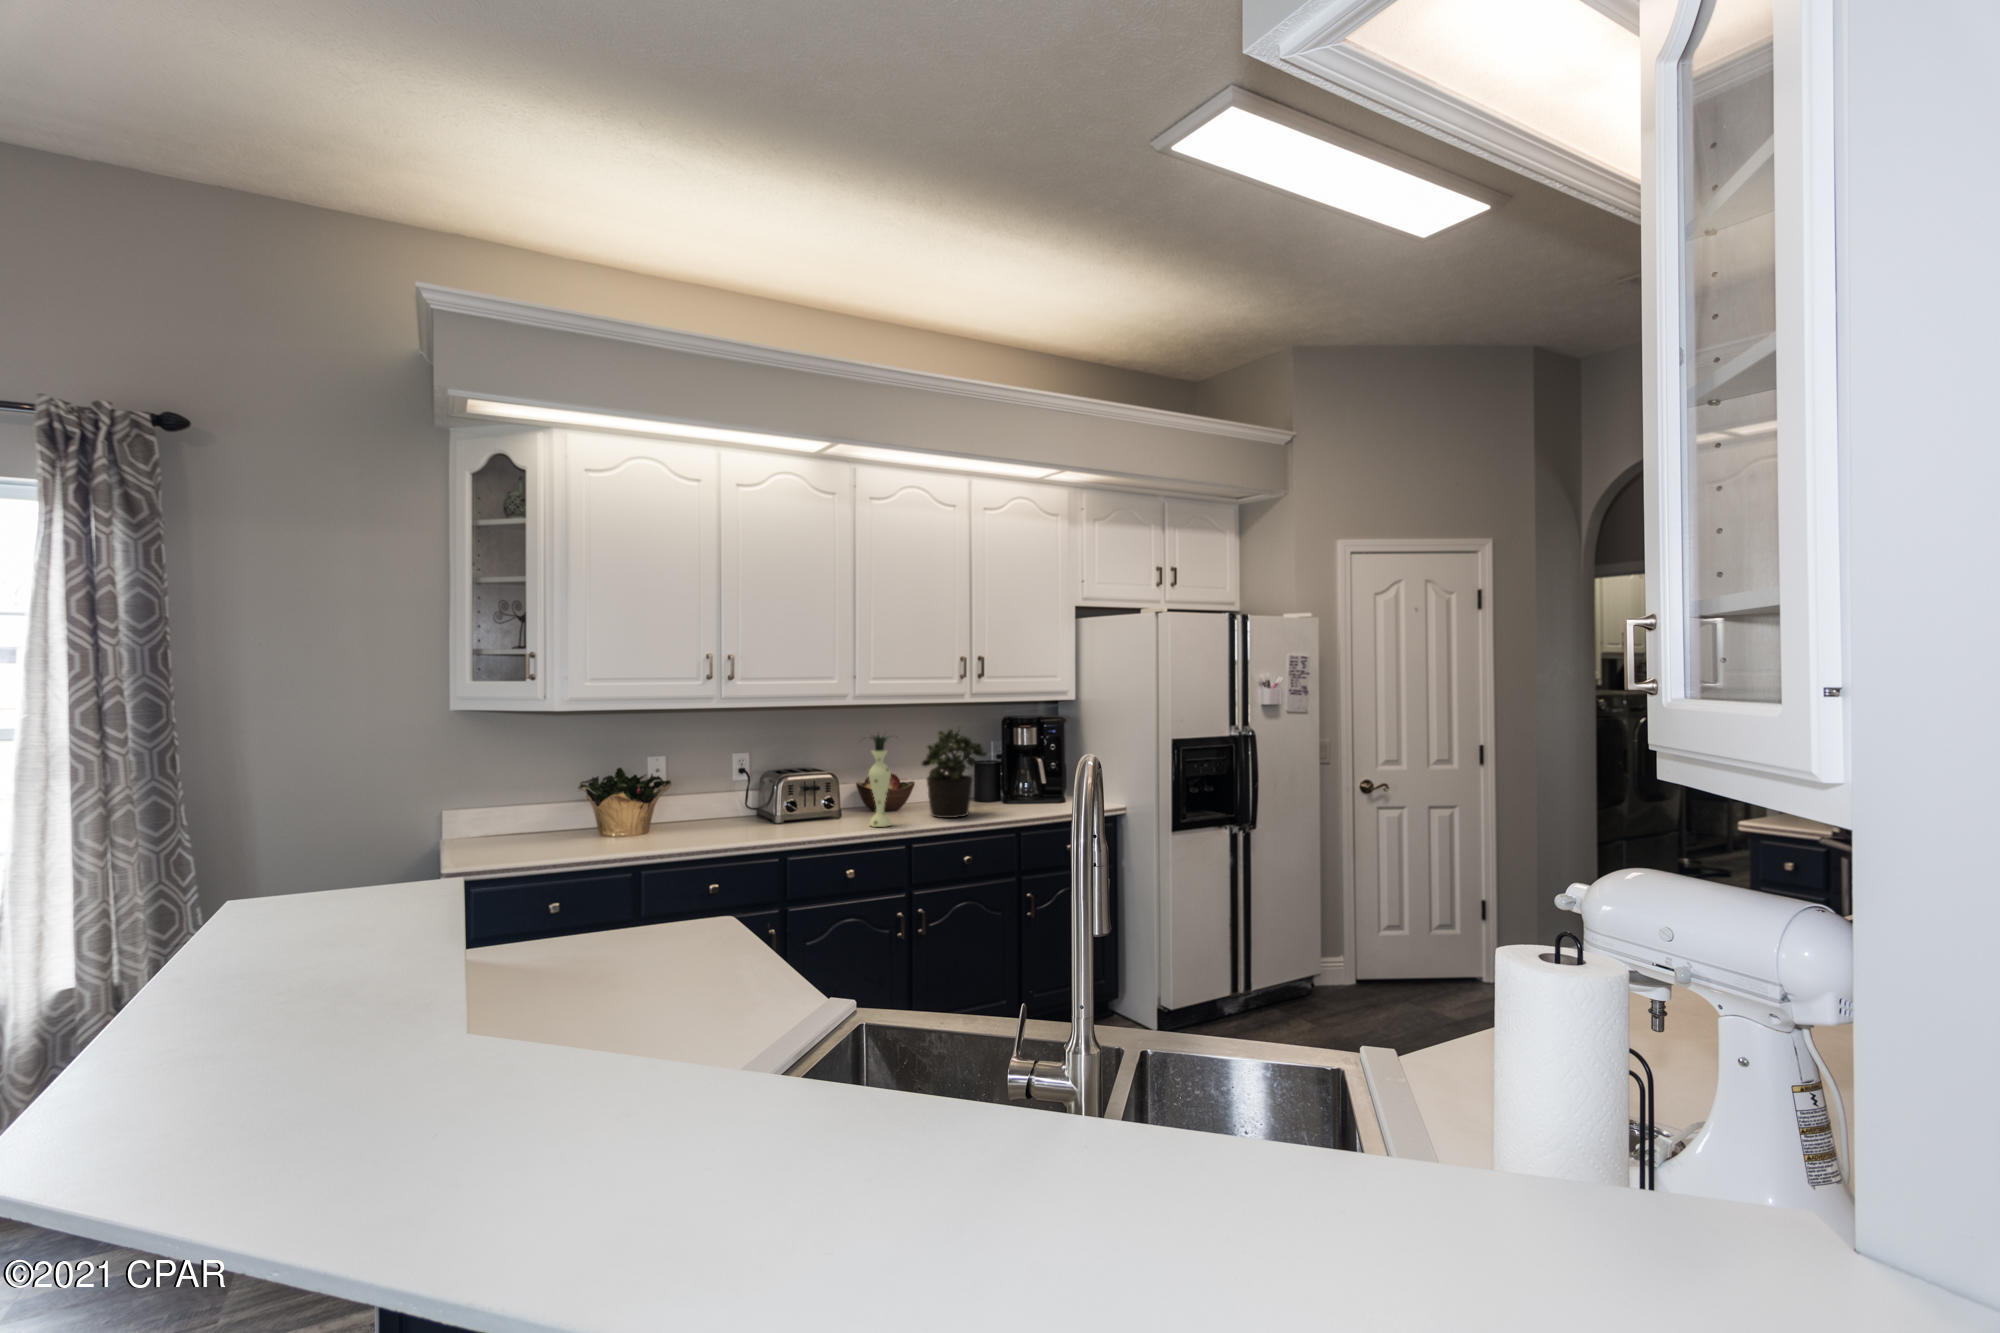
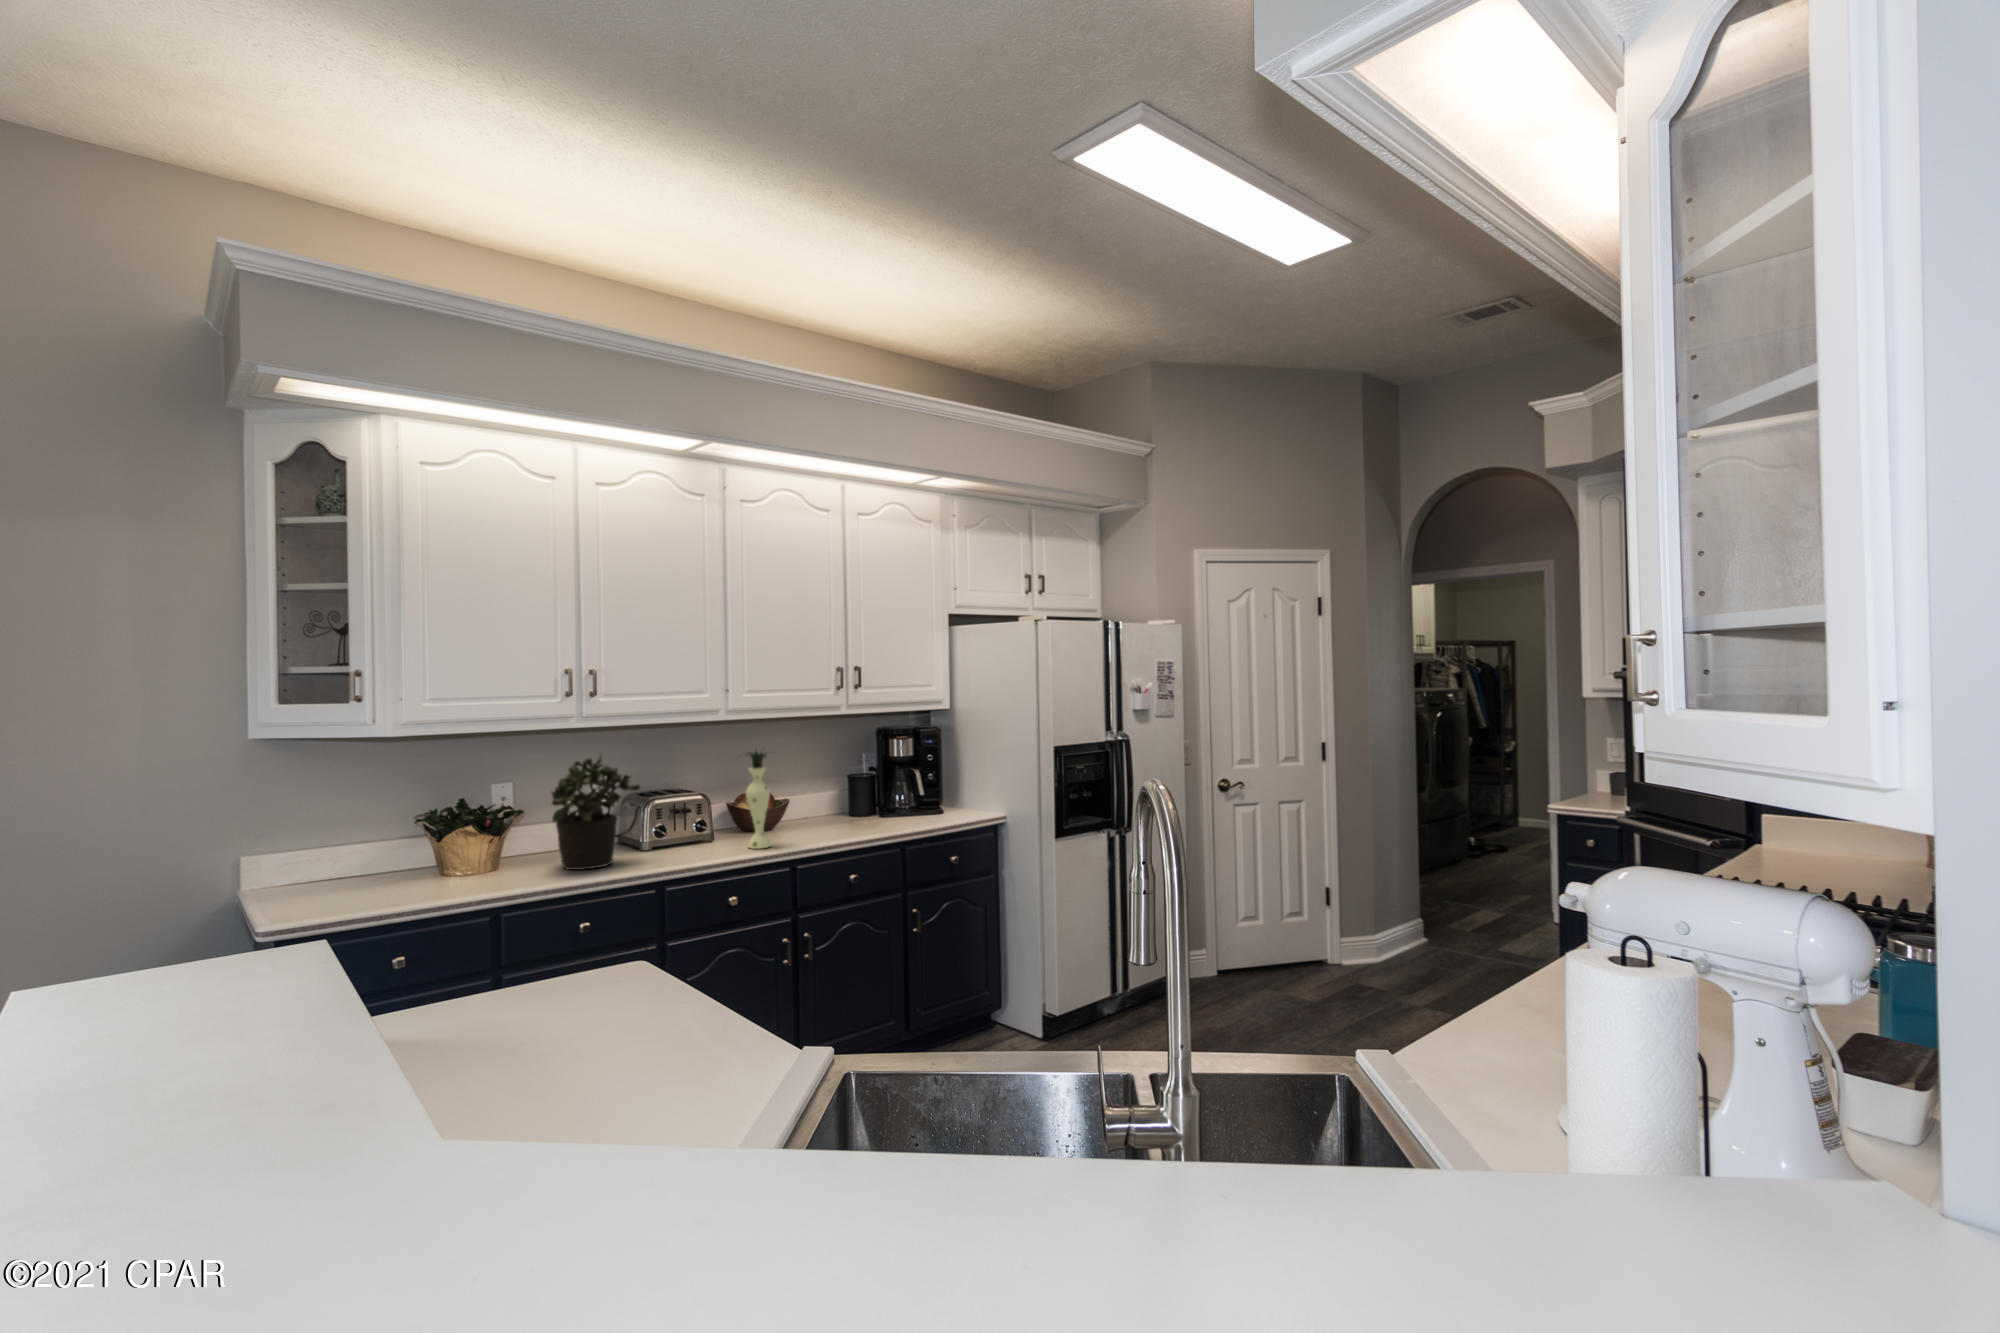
potted plant: present [922,728,987,818] -> present [552,755,640,870]

